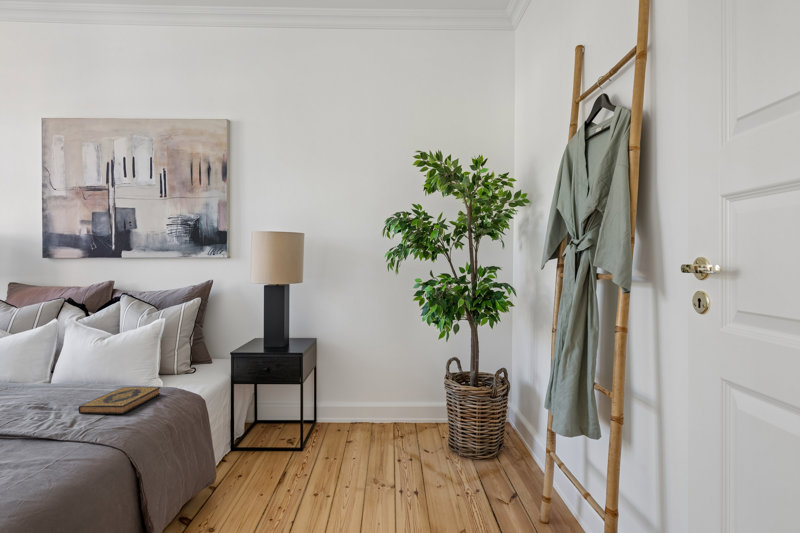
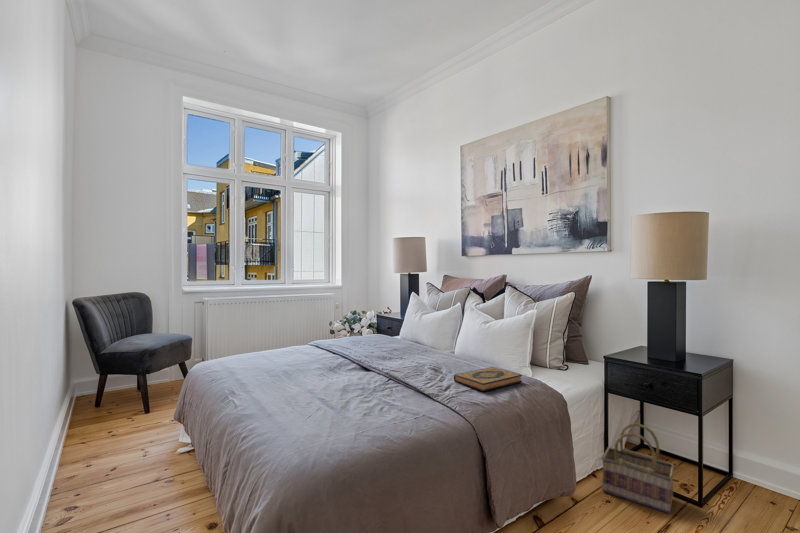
basket: none [233,403,285,470] -> present [602,423,674,513]

